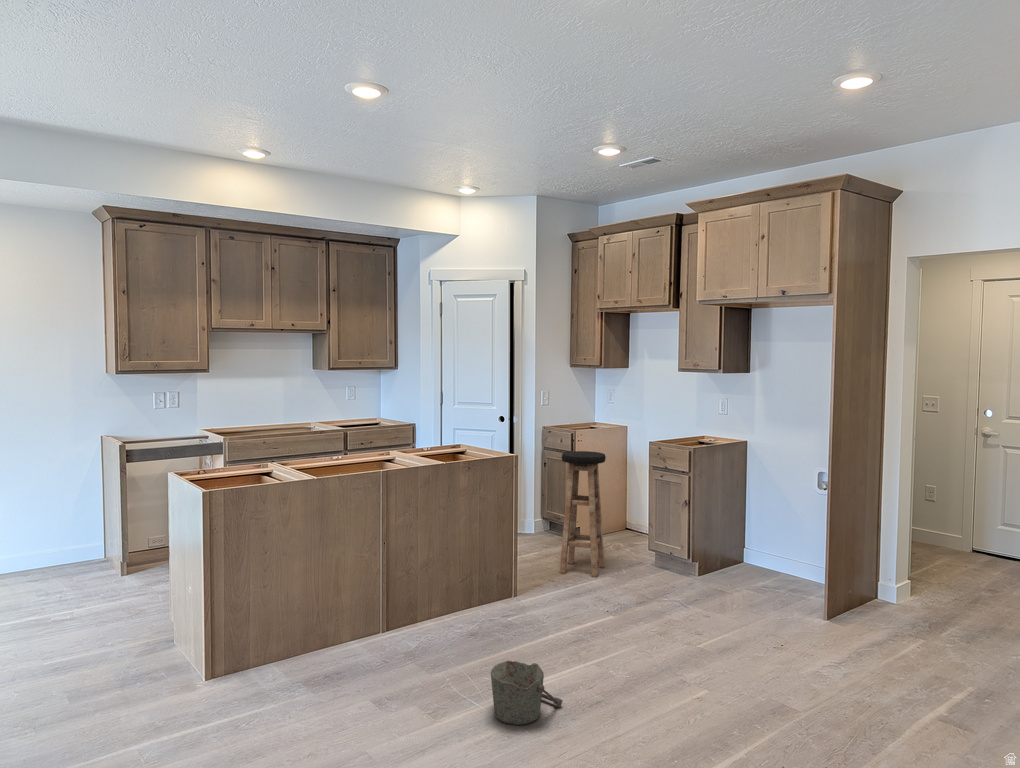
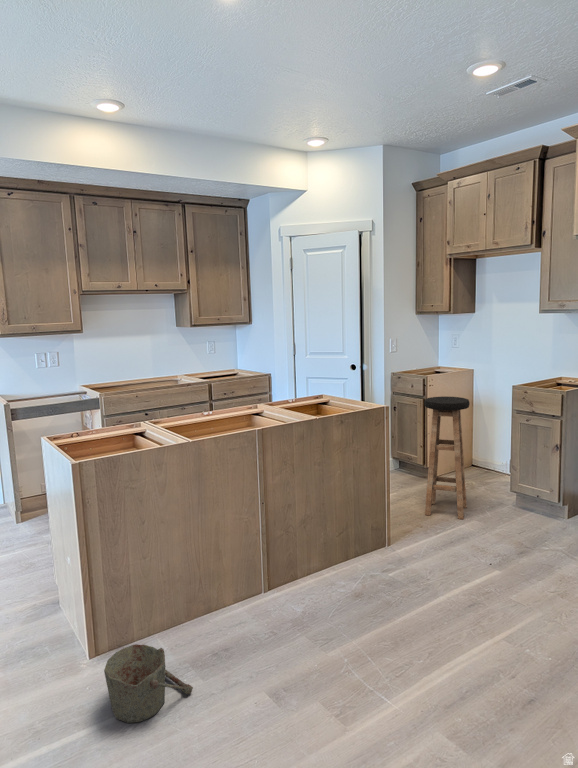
bucket: present [491,661,563,725] -> present [104,644,193,723]

